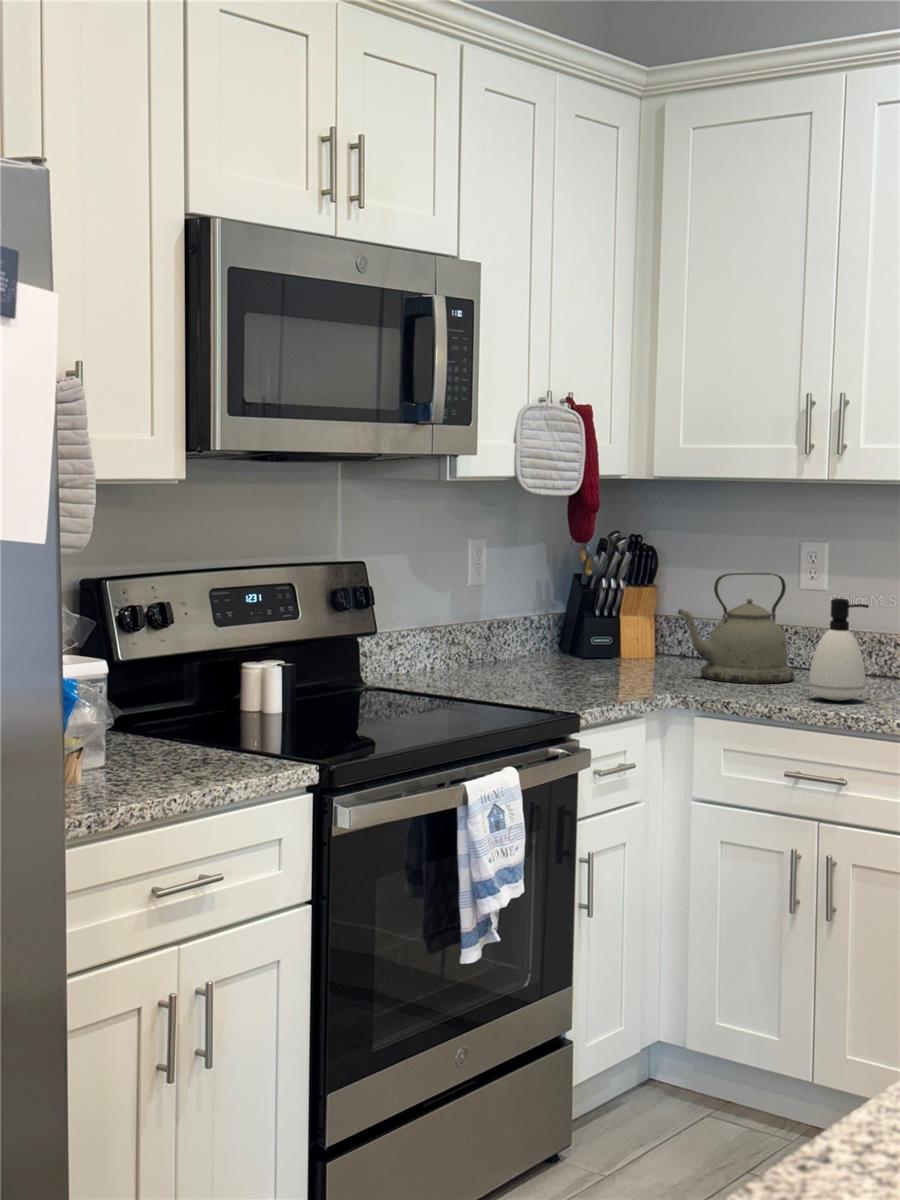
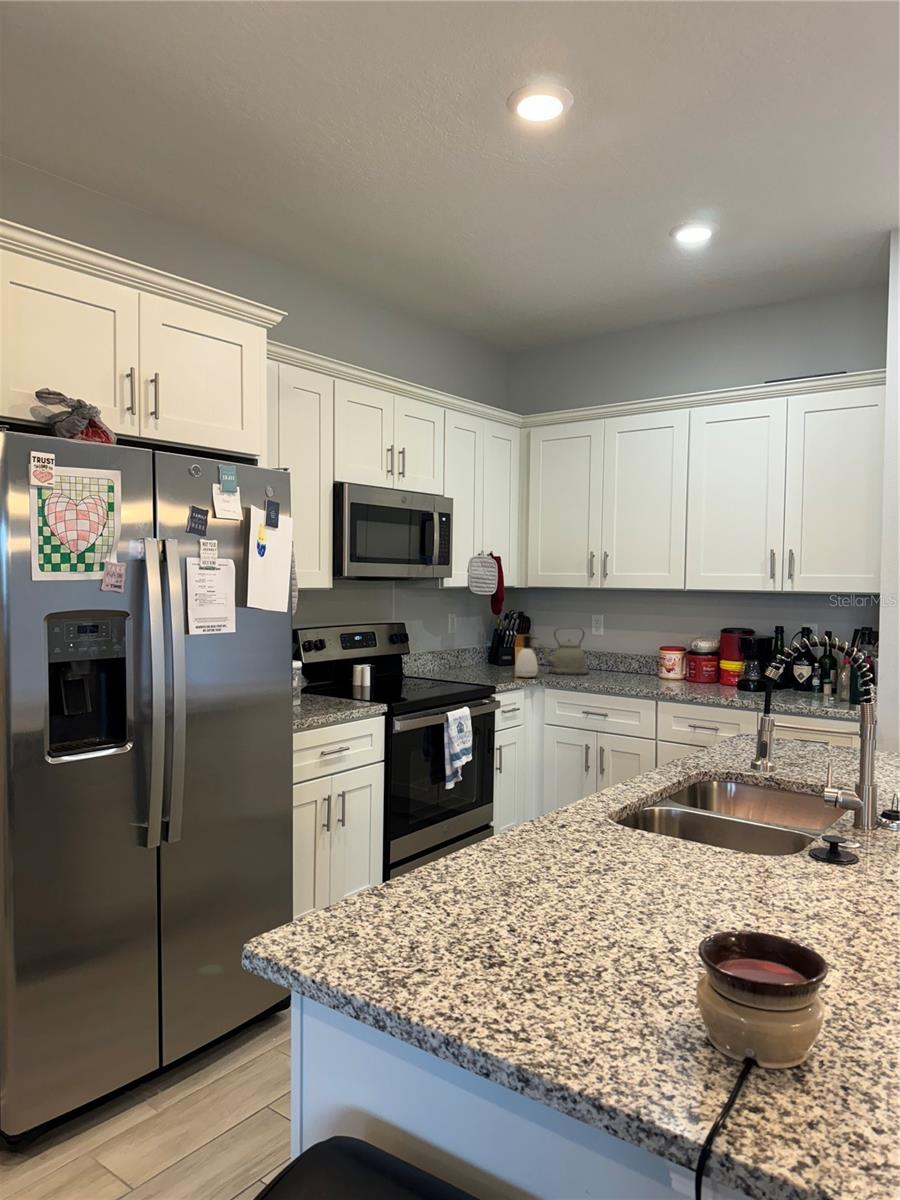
soap dispenser: present [809,598,869,701] -> present [515,635,538,677]

